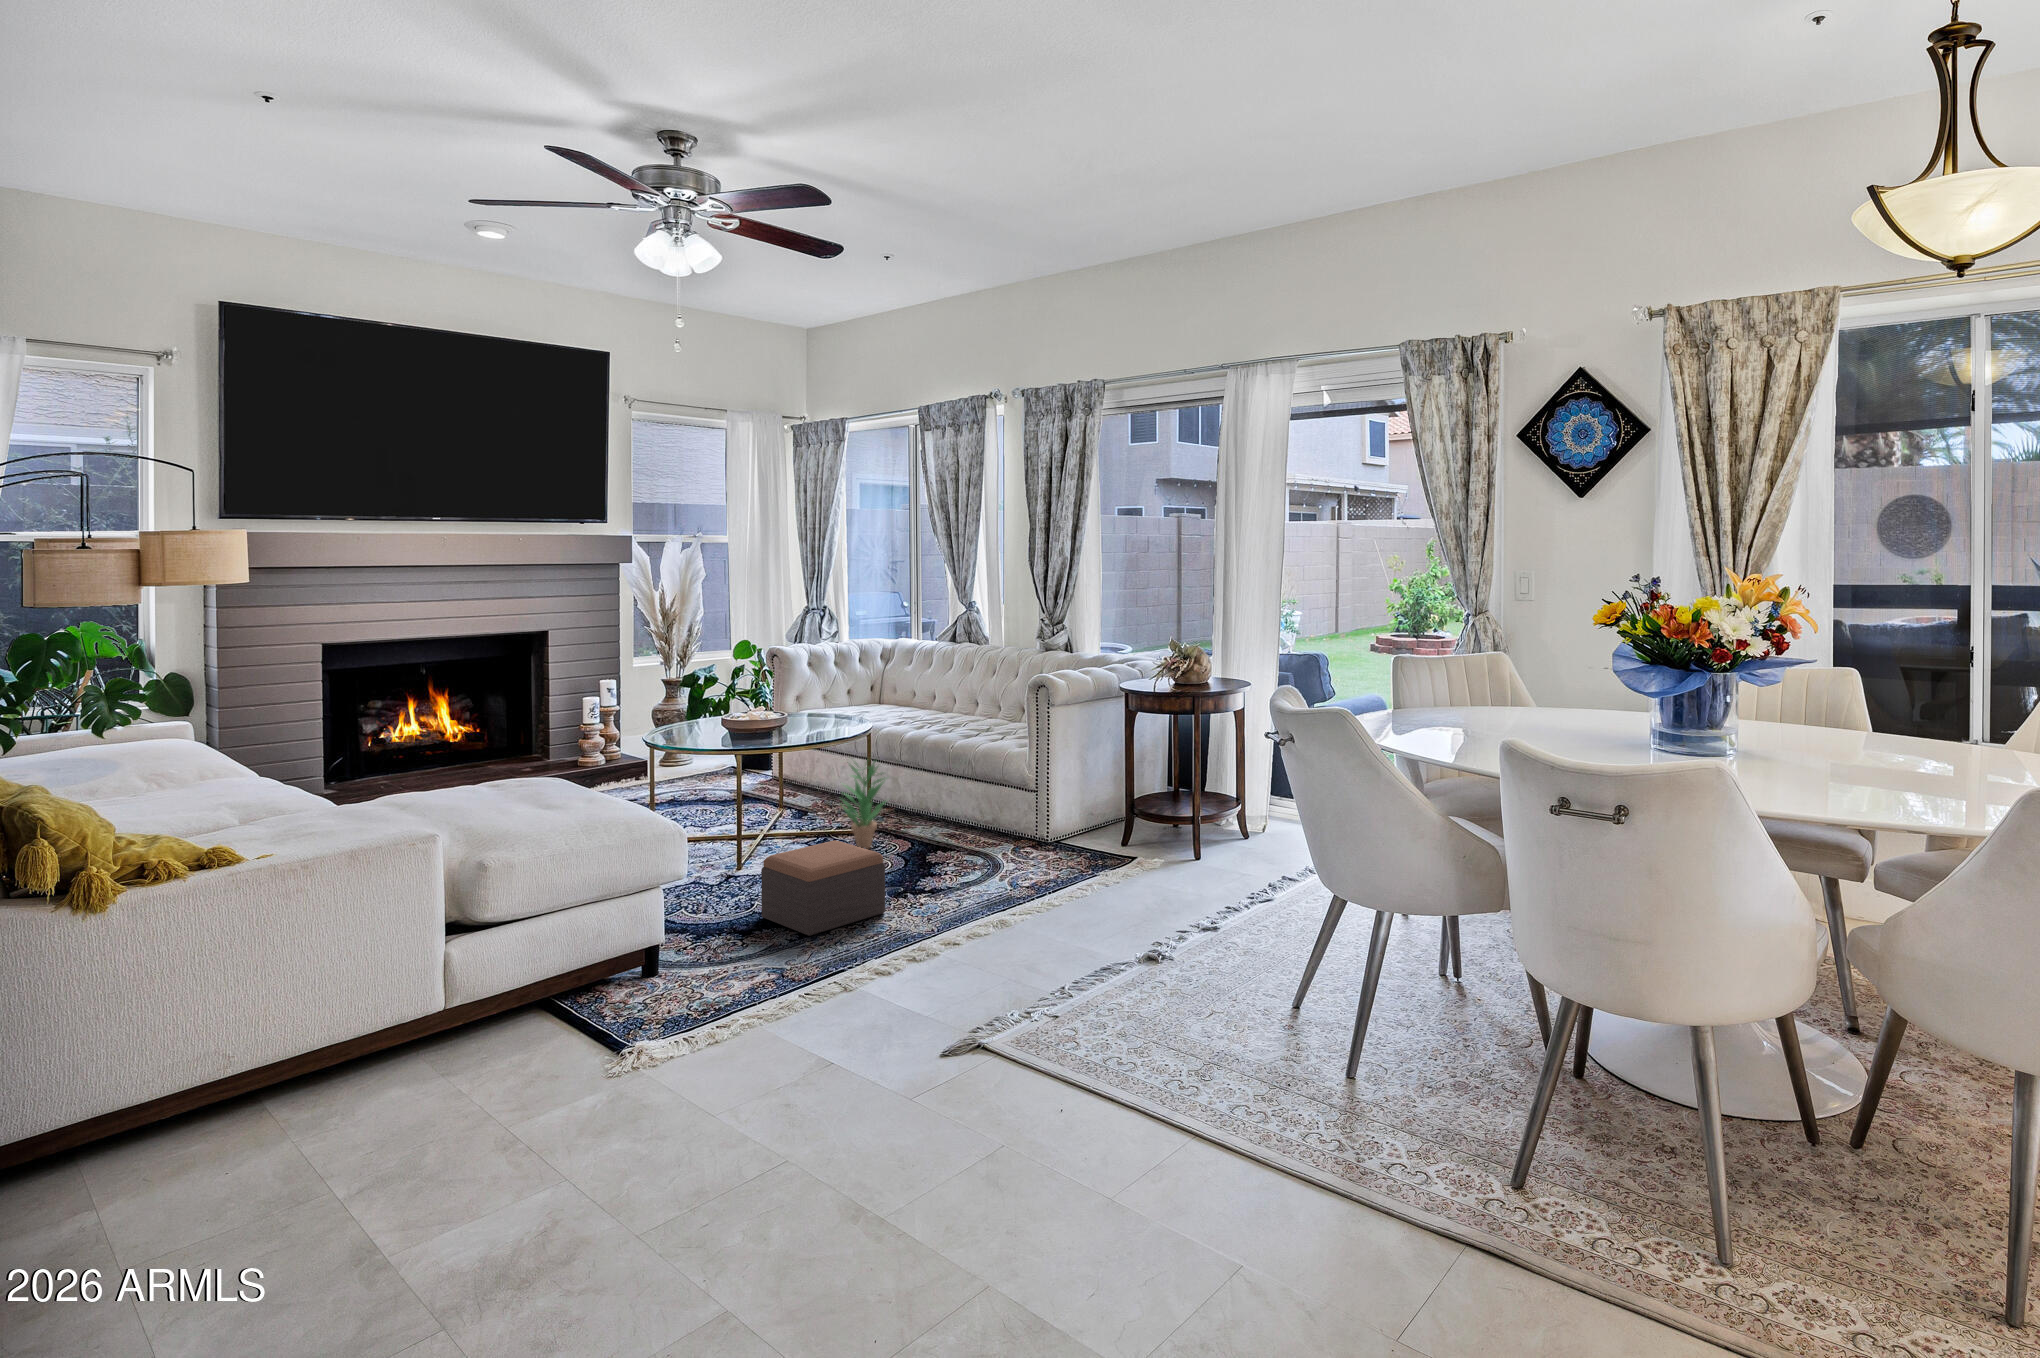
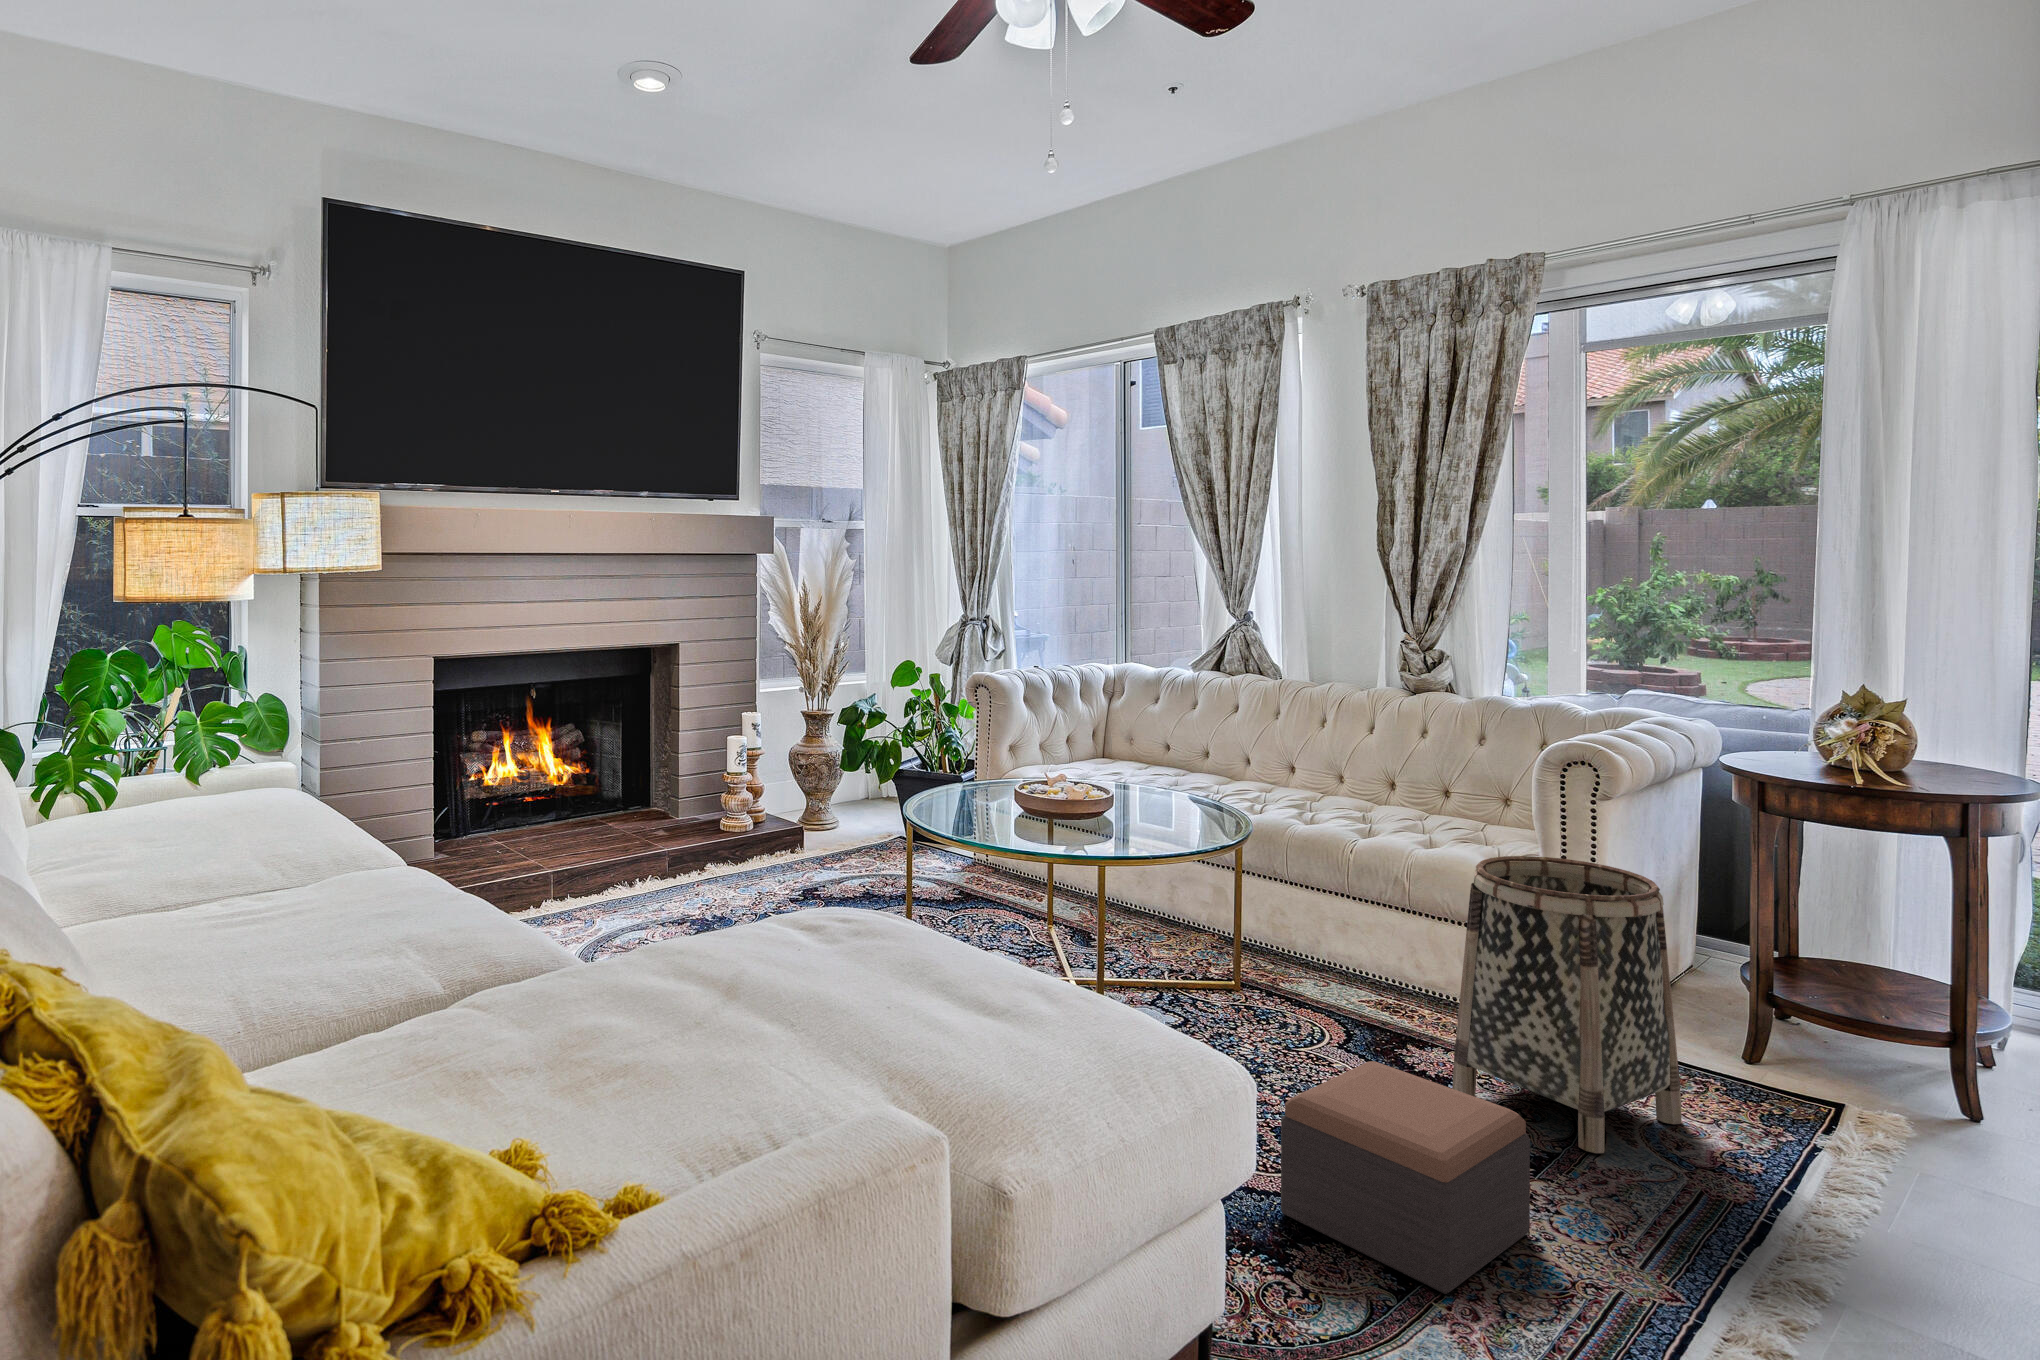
basket: none [928,735,1034,882] -> present [1453,856,1682,1153]
potted plant: present [843,763,885,849] -> none [1230,877,1330,1036]

